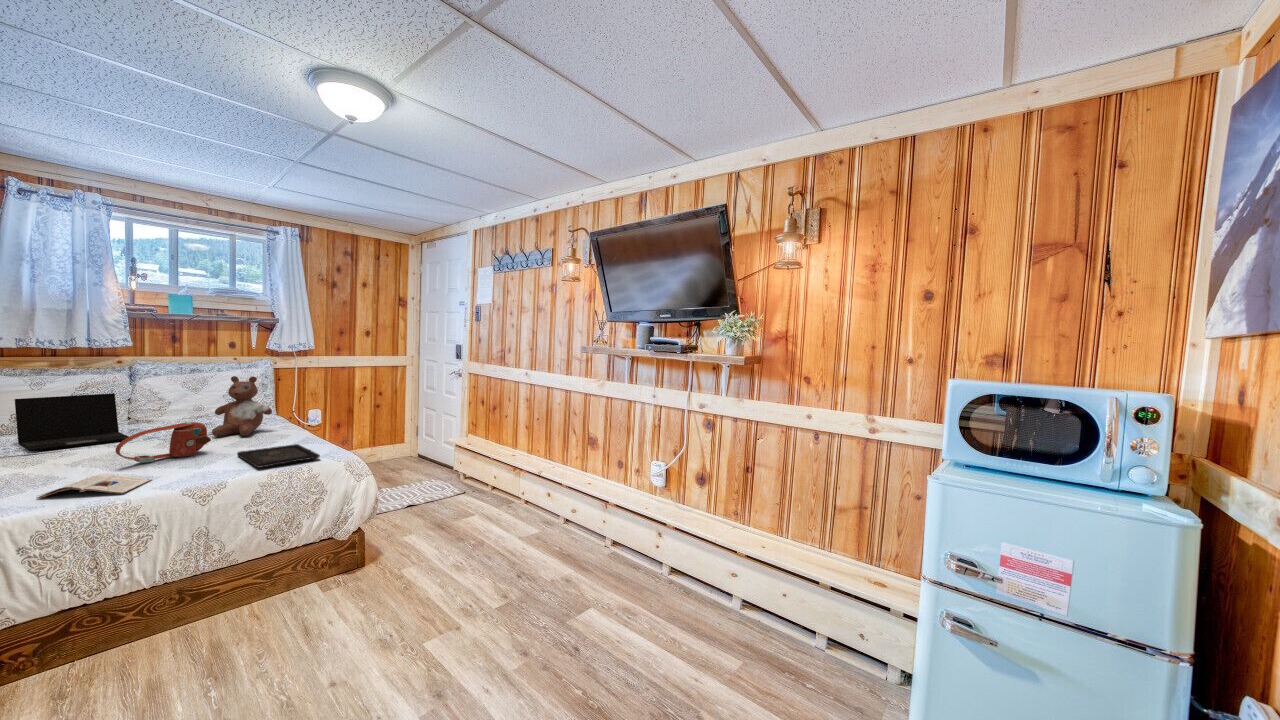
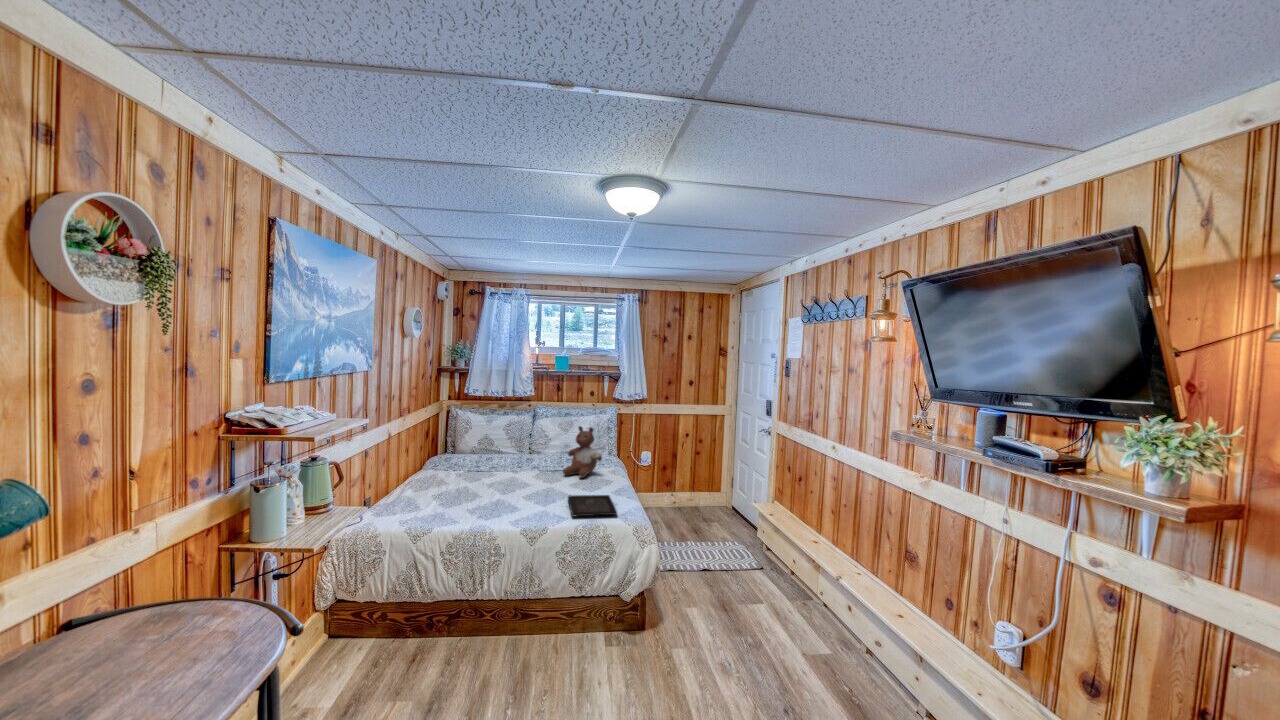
laptop: present [15,393,129,452] -> none [472,432,522,471]
handbag: present [116,422,211,462] -> none [501,465,556,494]
magazine: present [37,474,152,499] -> none [455,502,512,522]

